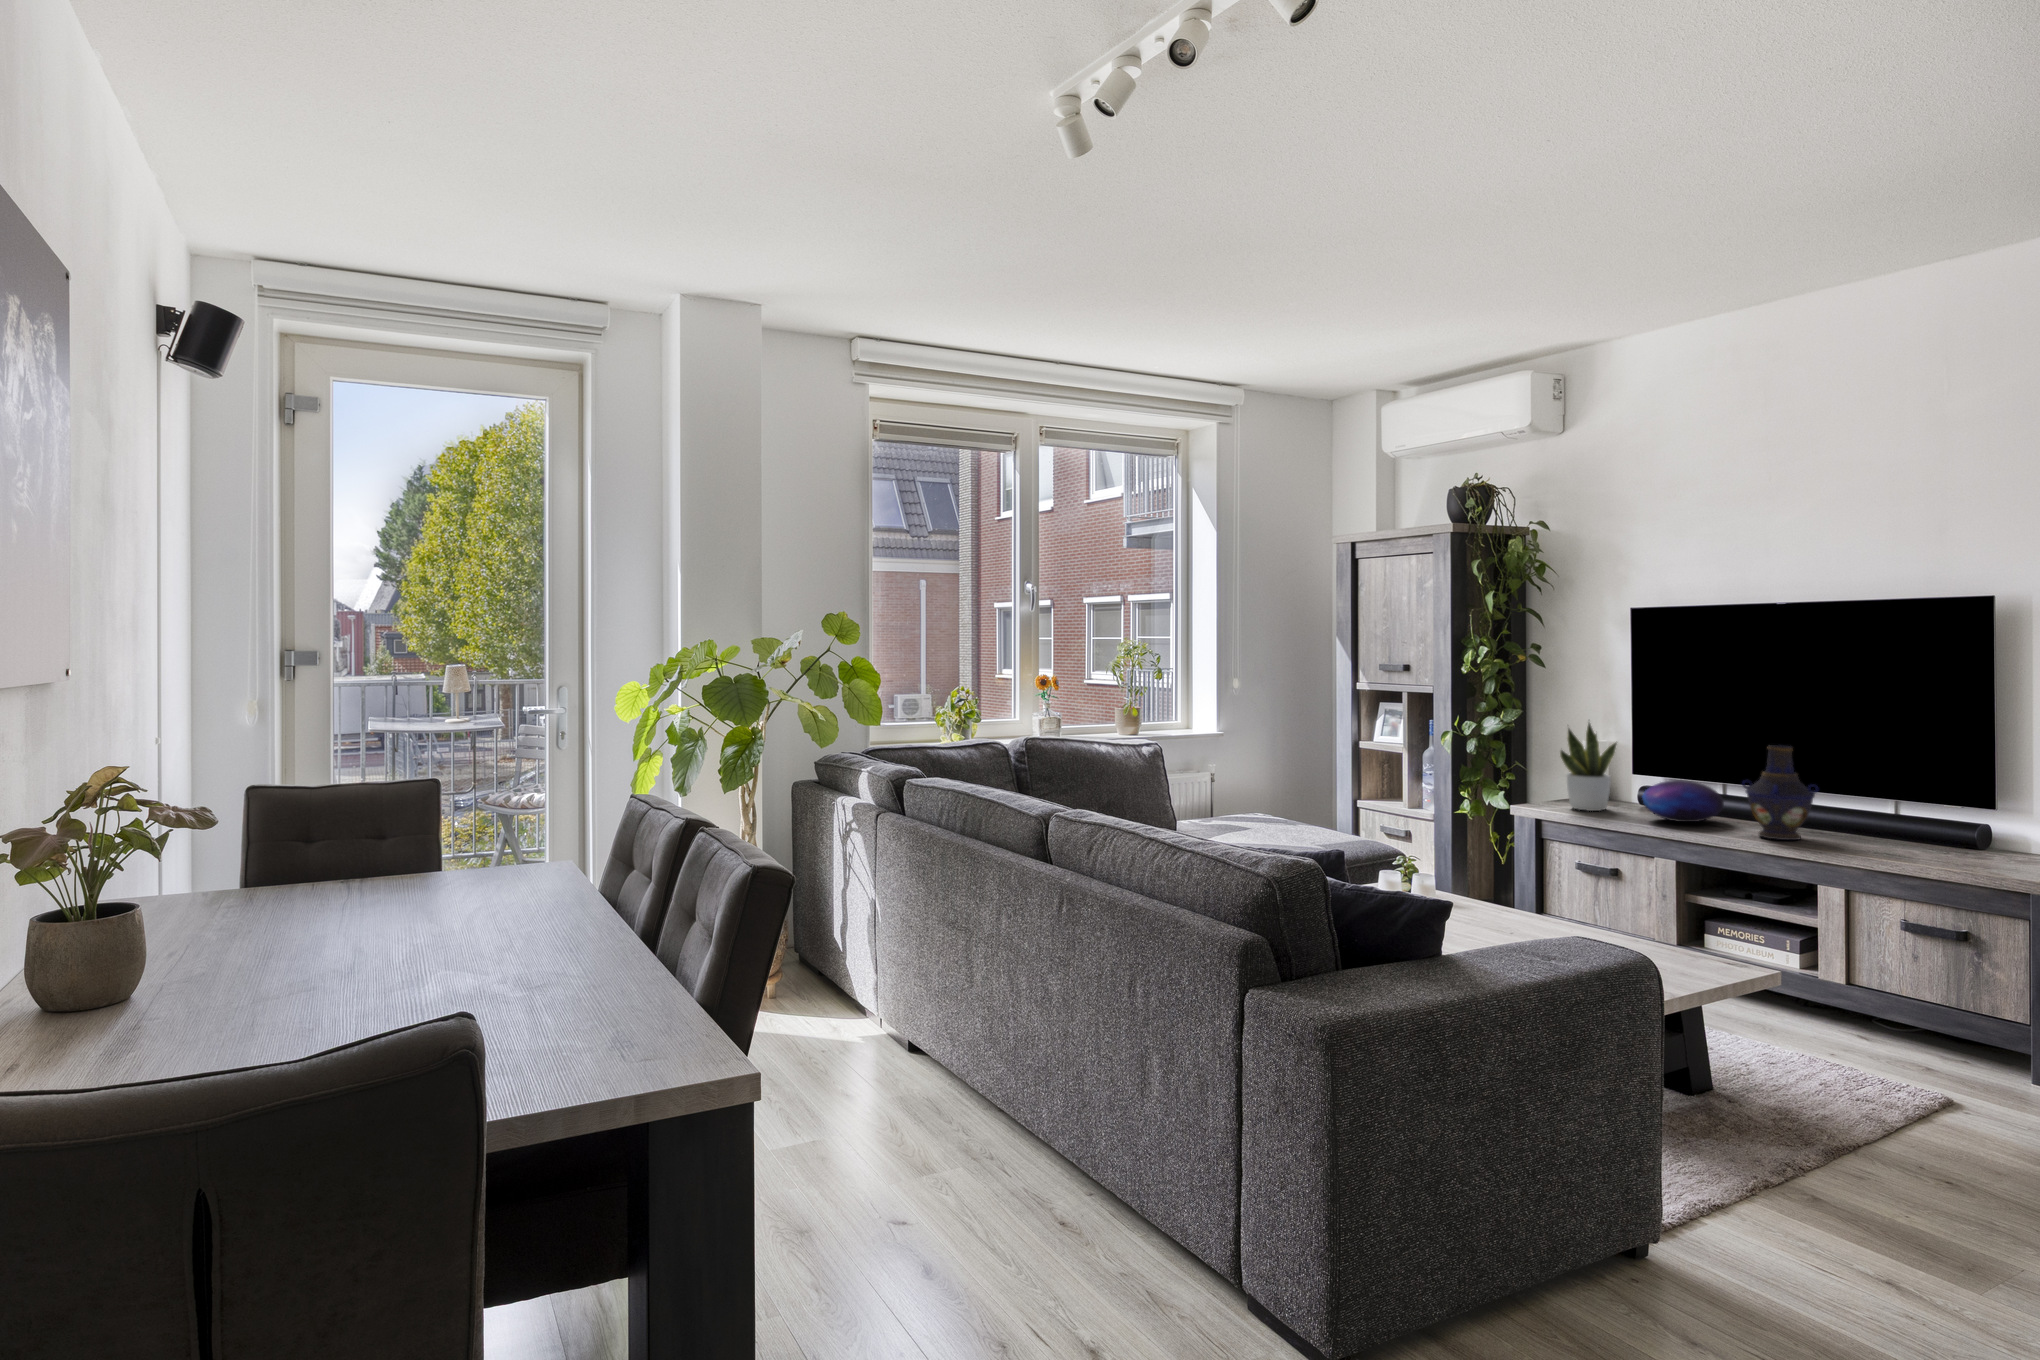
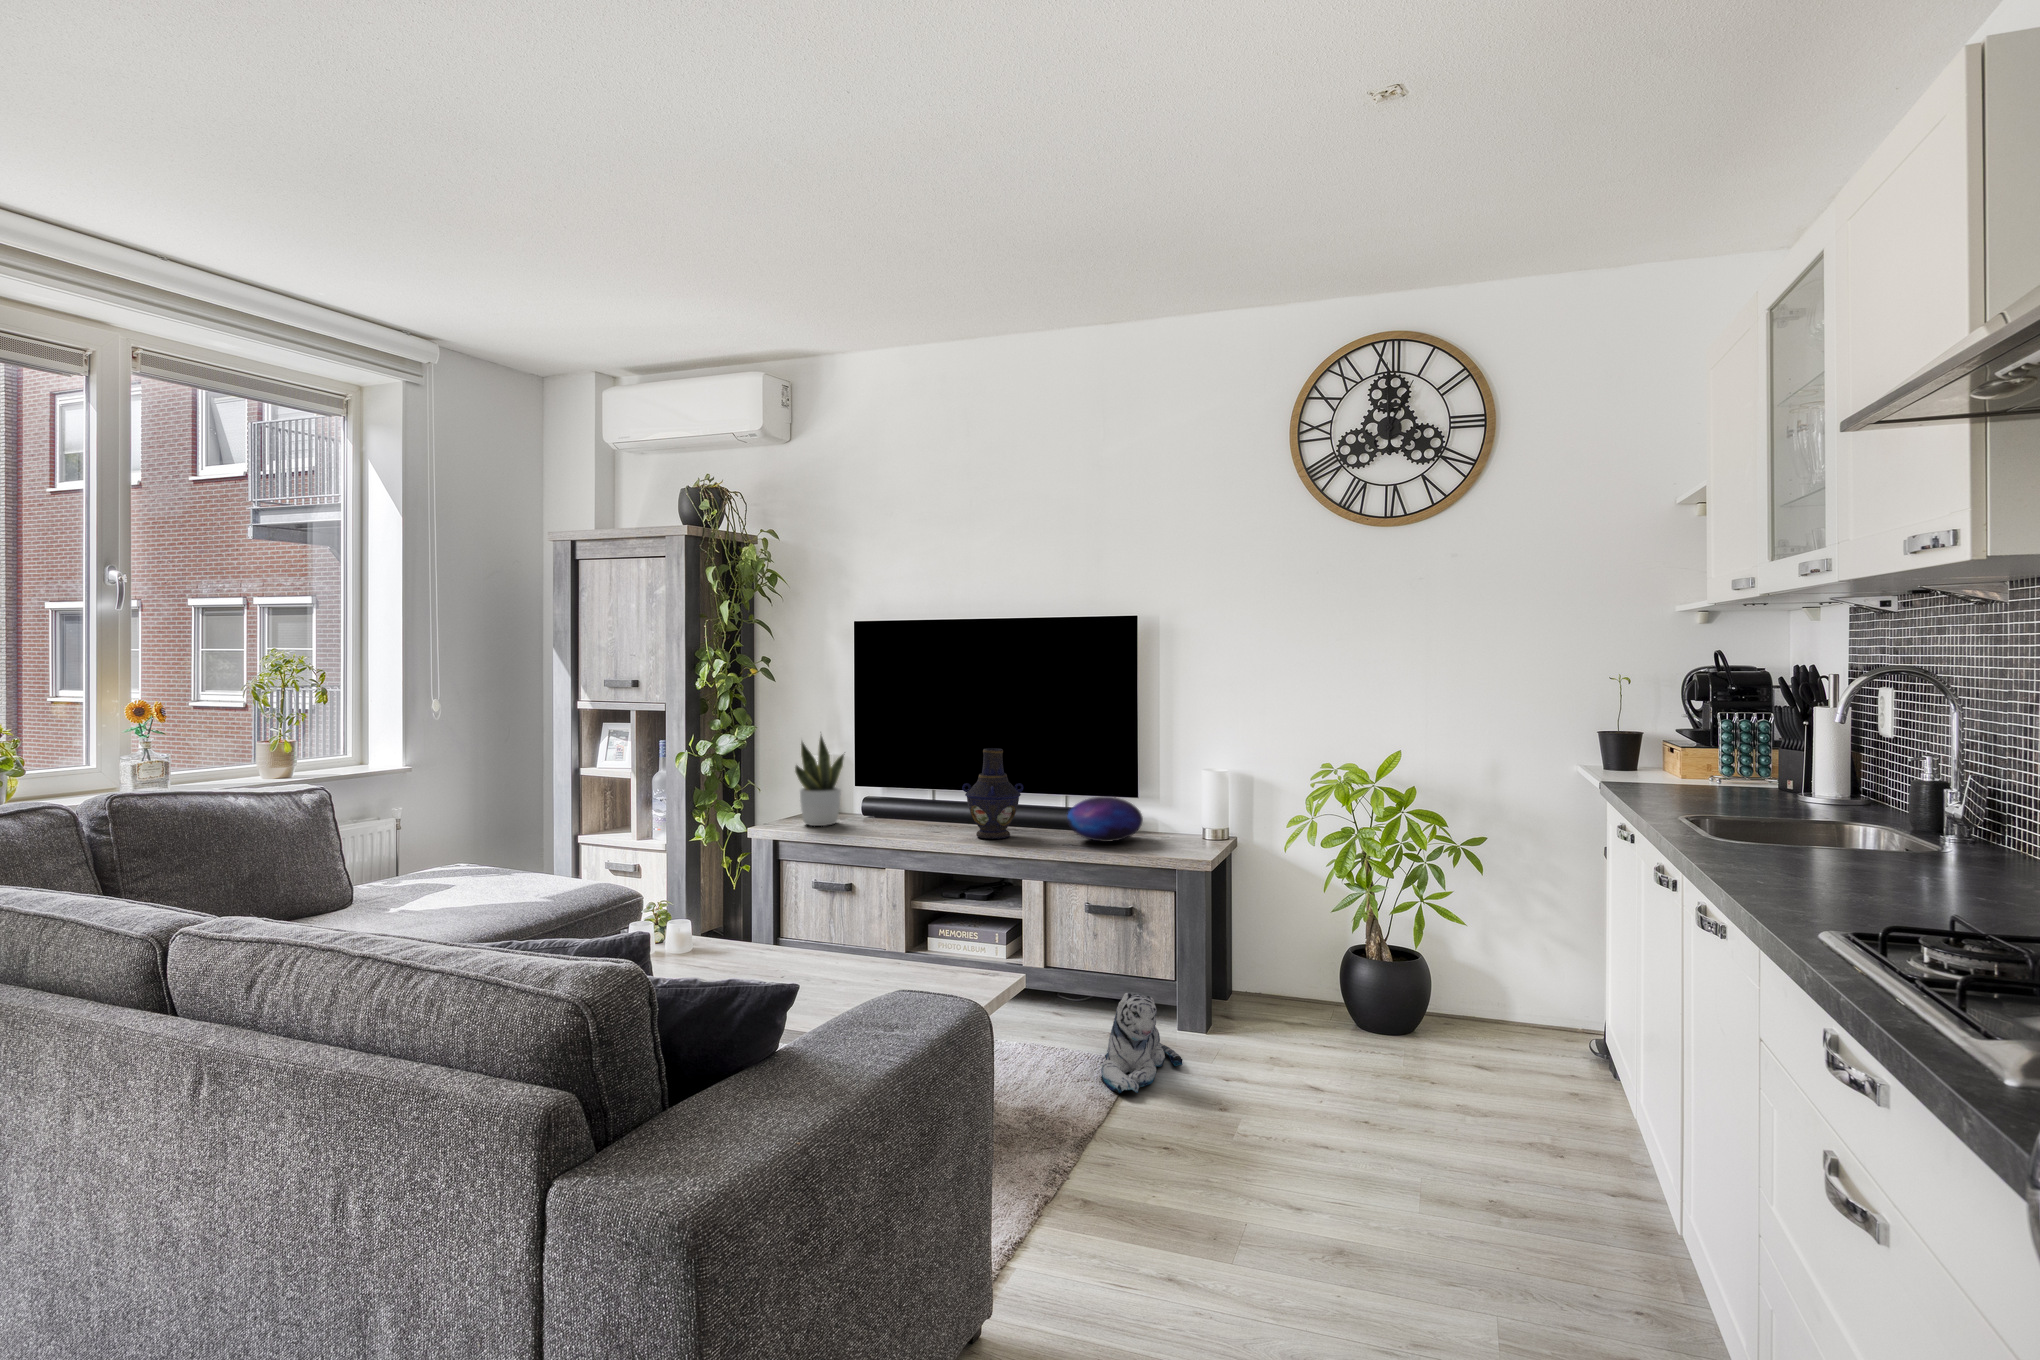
decorative orb: present [1642,780,1724,822] -> present [1067,797,1143,842]
plush toy: none [1874,1013,1994,1118] -> present [1101,993,1183,1093]

